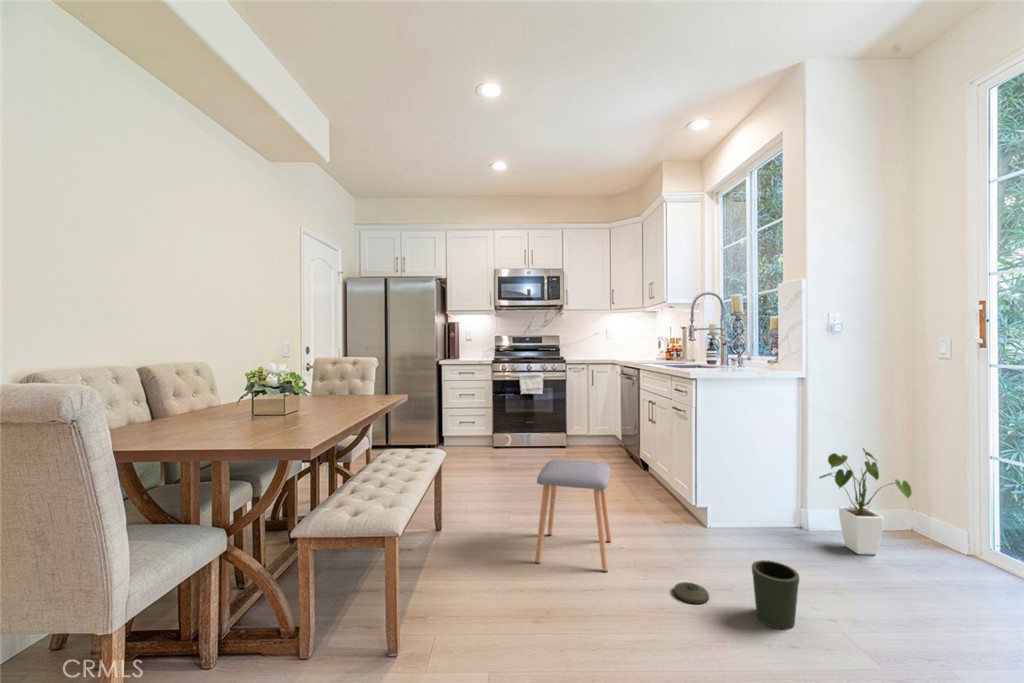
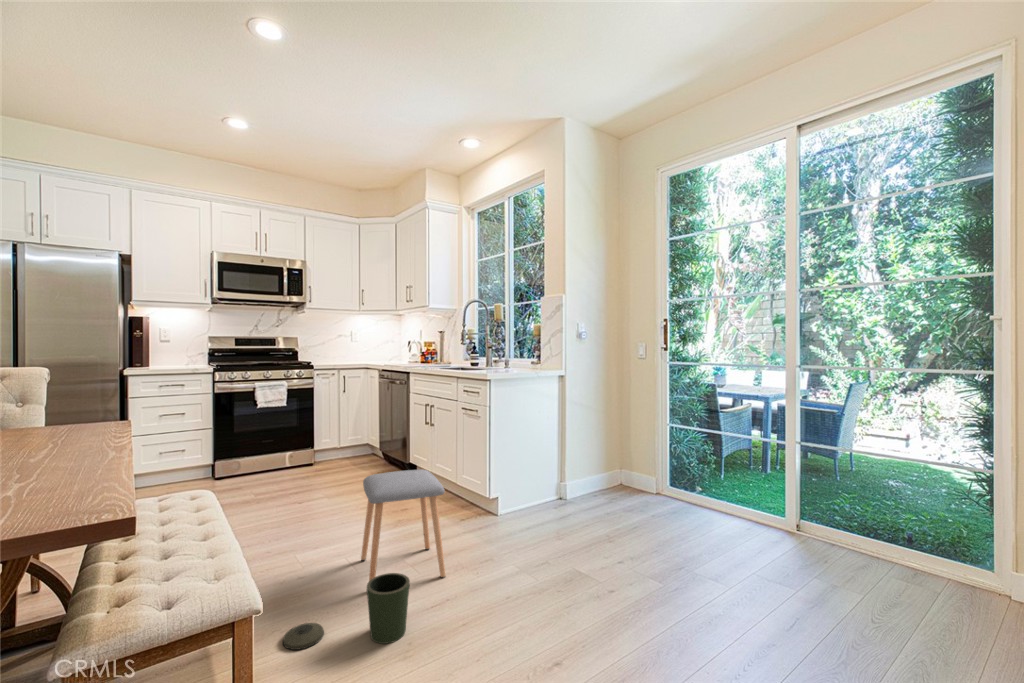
house plant: present [819,448,912,555] -> none [574,427,634,507]
trash can: present [674,560,799,629] -> present [283,573,410,650]

